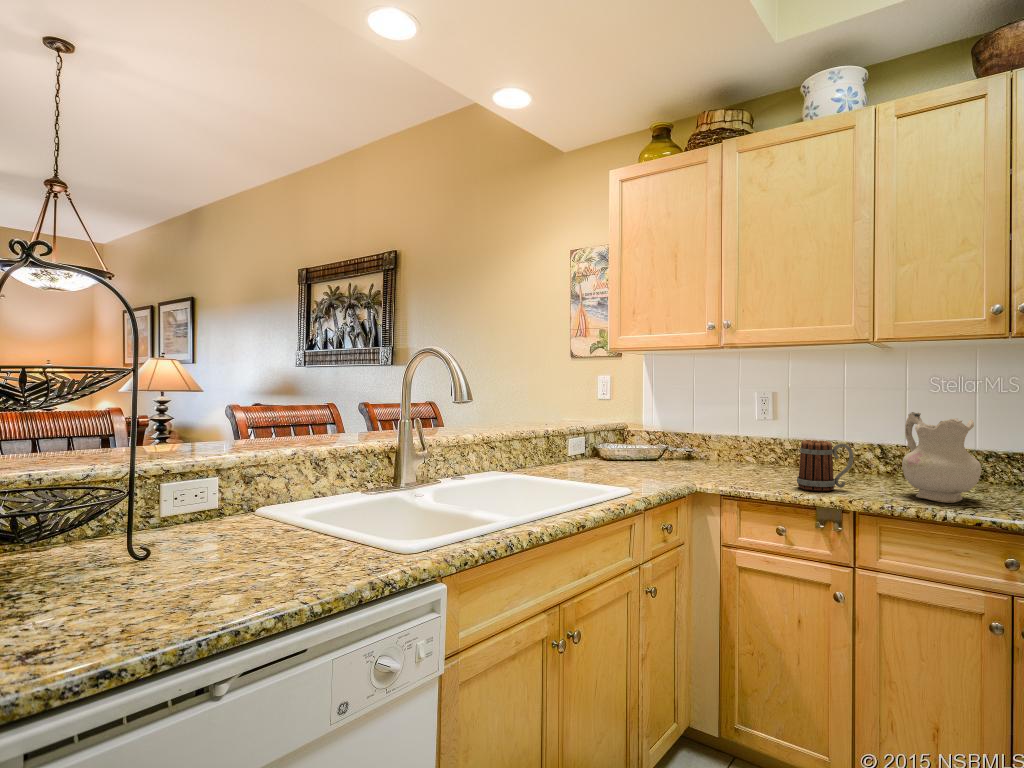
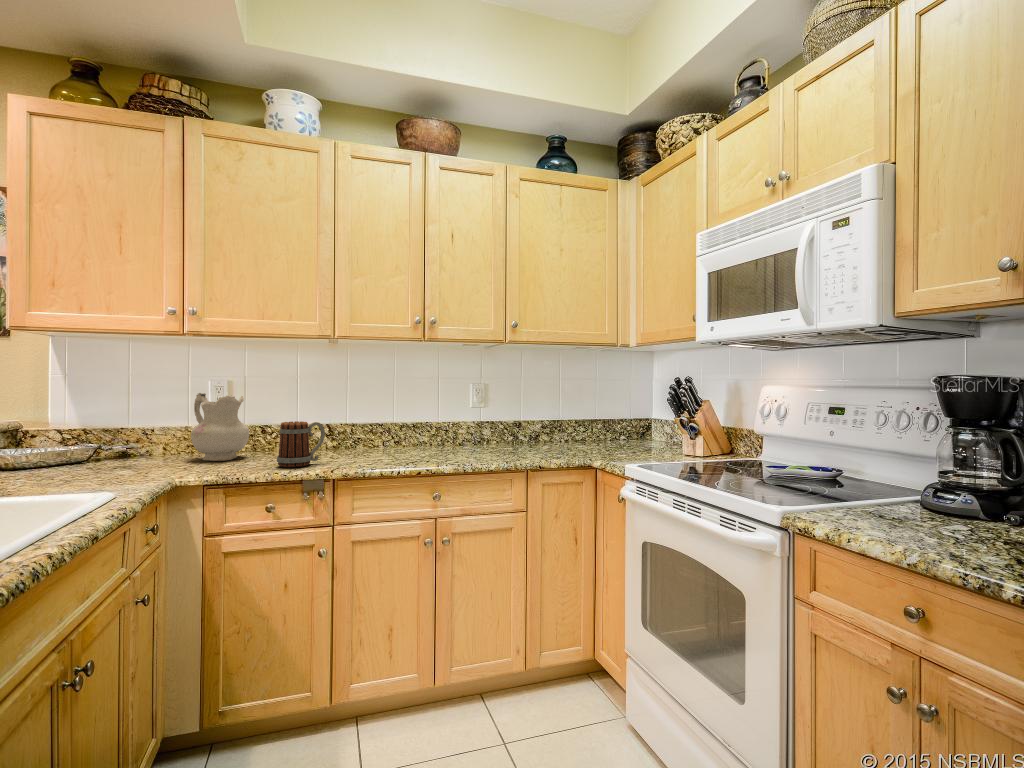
ceramic pitcher: present [902,412,981,503] -> present [191,393,249,461]

